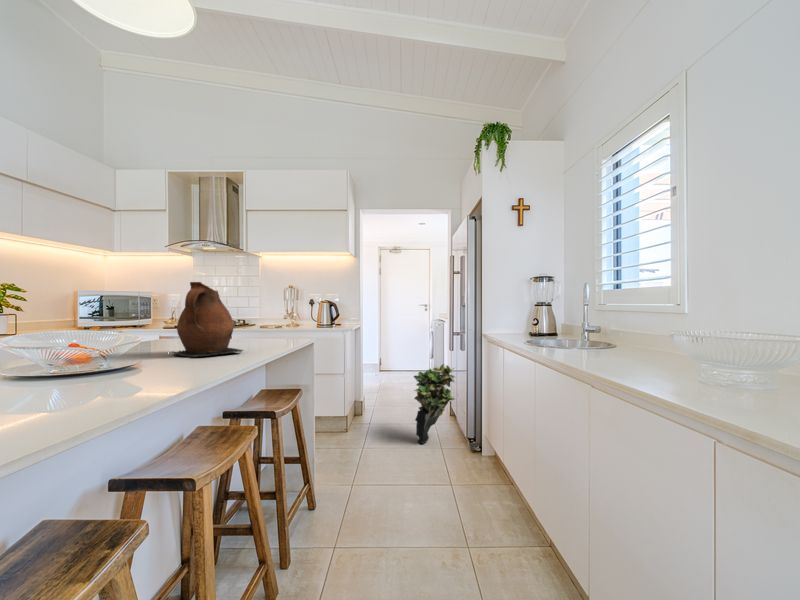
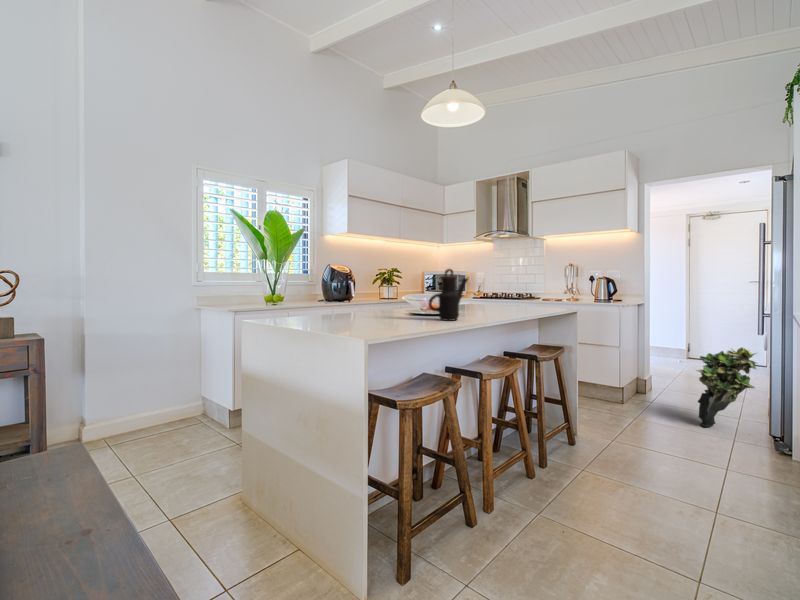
teapot: none [61,280,167,391] -> present [429,269,468,321]
ceramic pitcher: present [173,282,243,357] -> none [472,266,515,313]

